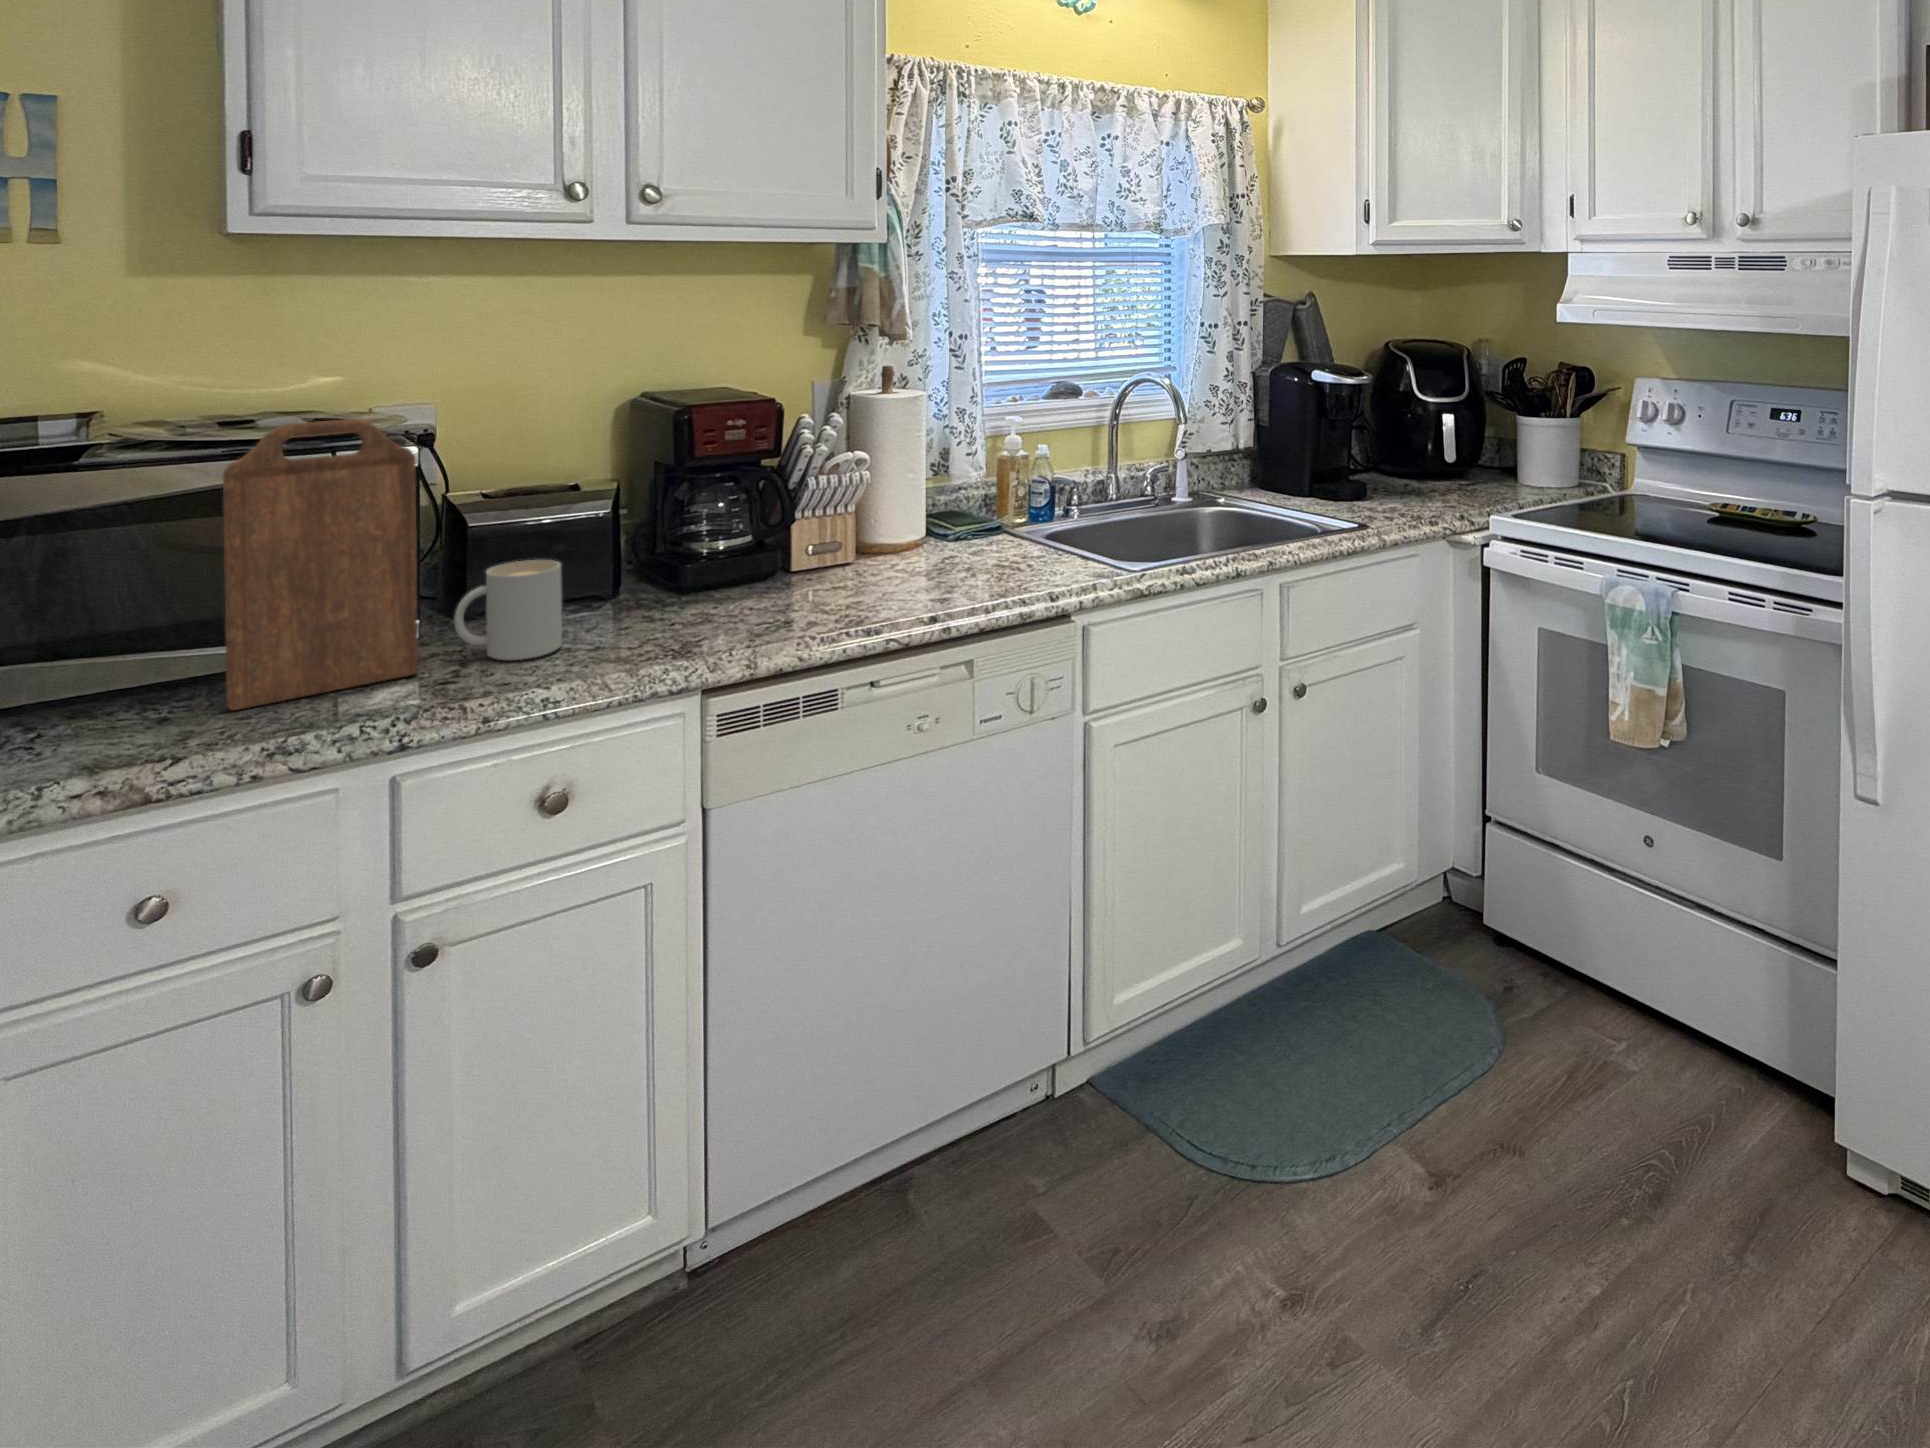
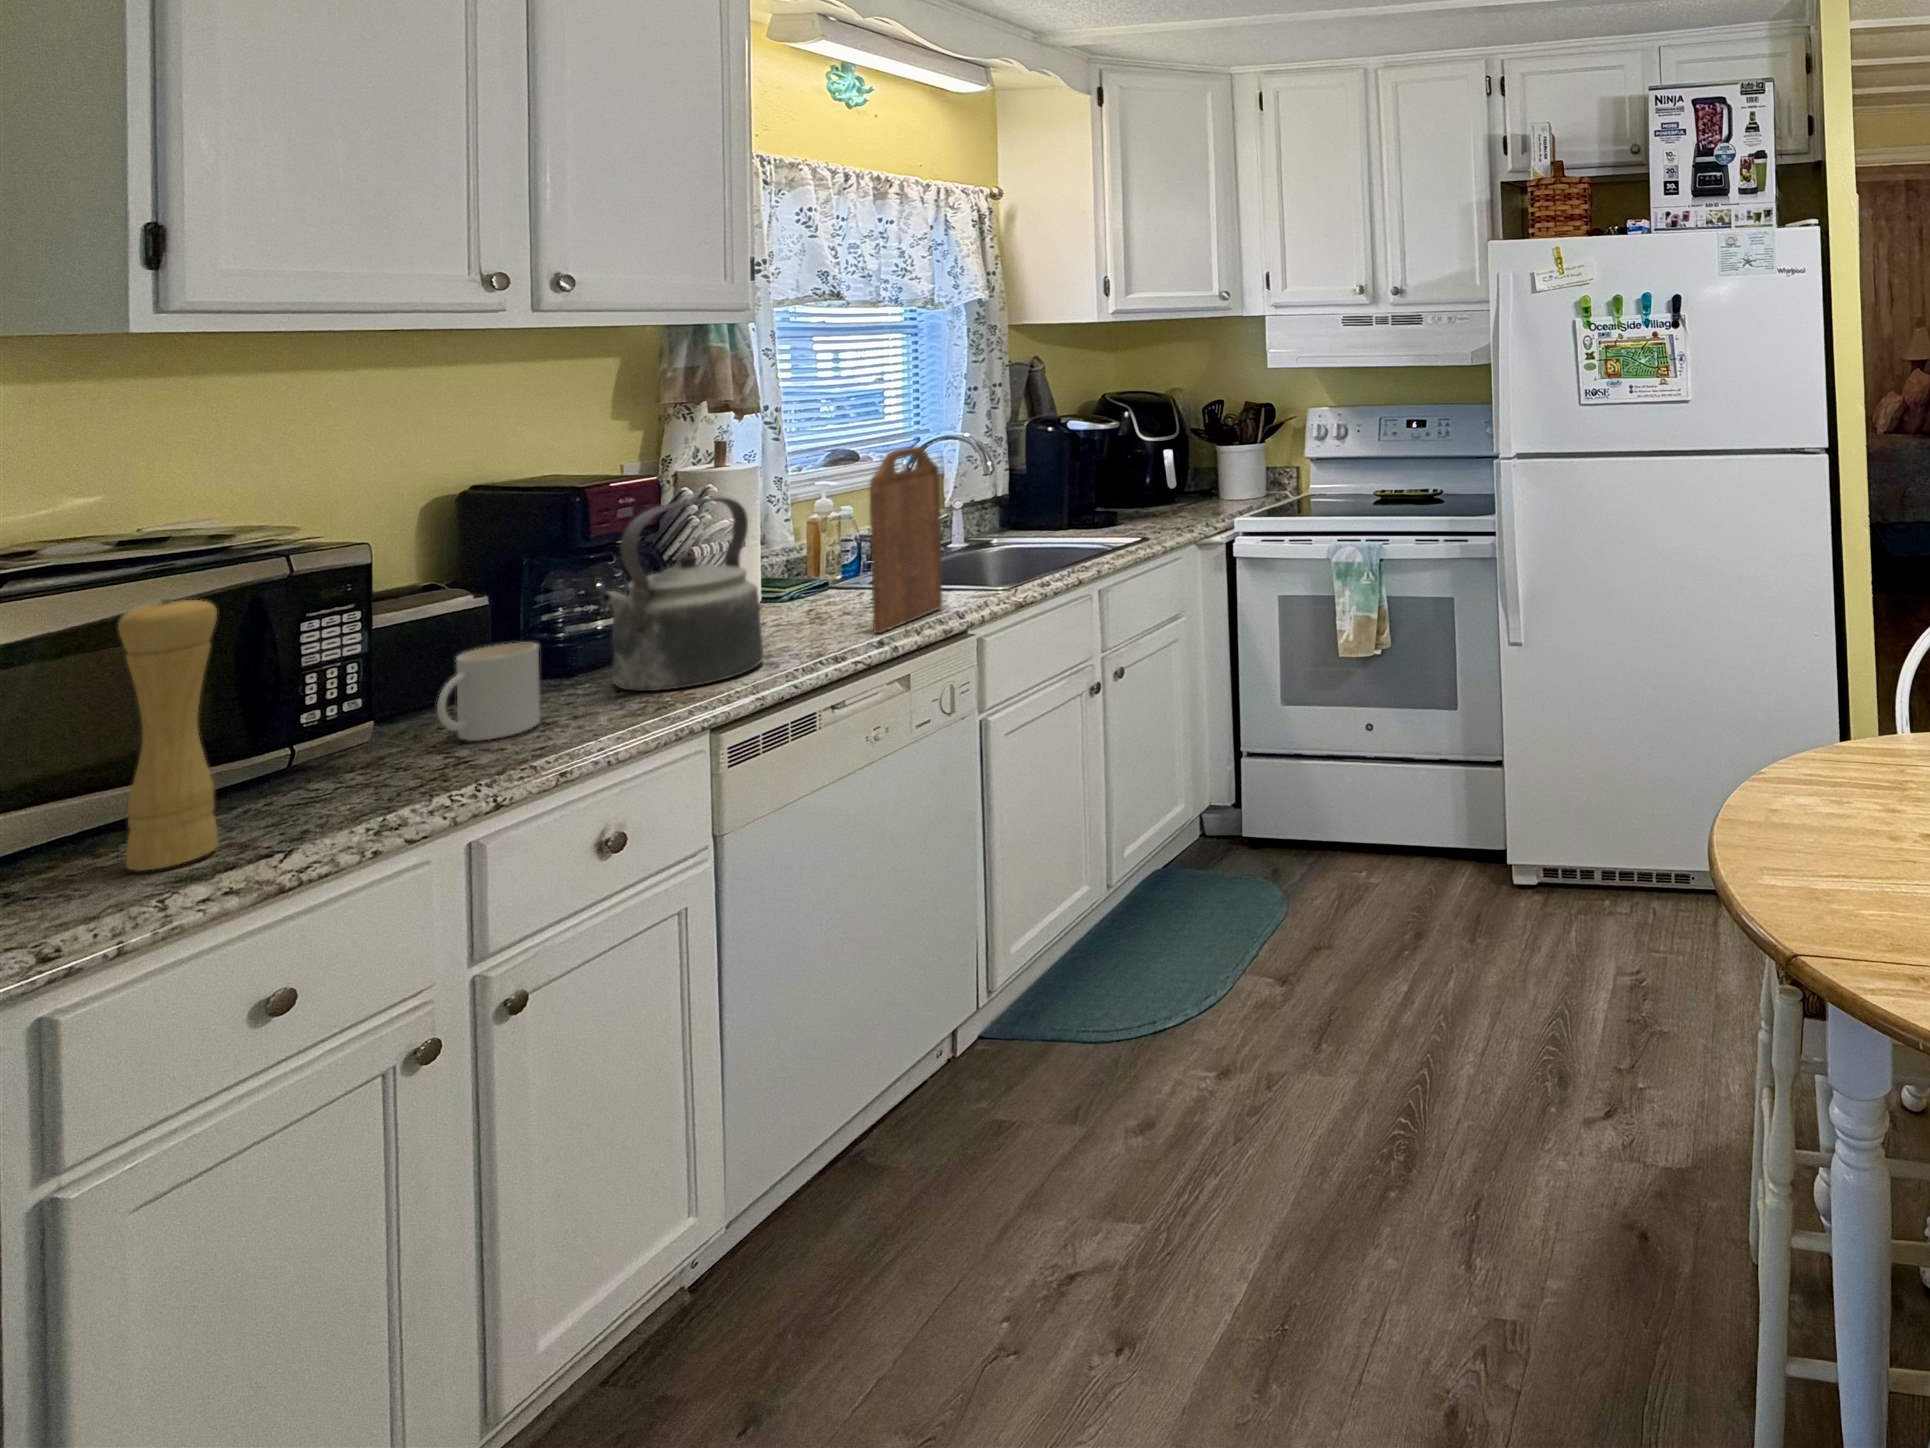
cutting board: present [223,419,418,710] -> present [870,446,942,633]
kettle: none [632,426,817,636] -> present [602,498,764,691]
pepper mill: none [80,481,167,749] -> present [118,598,218,871]

